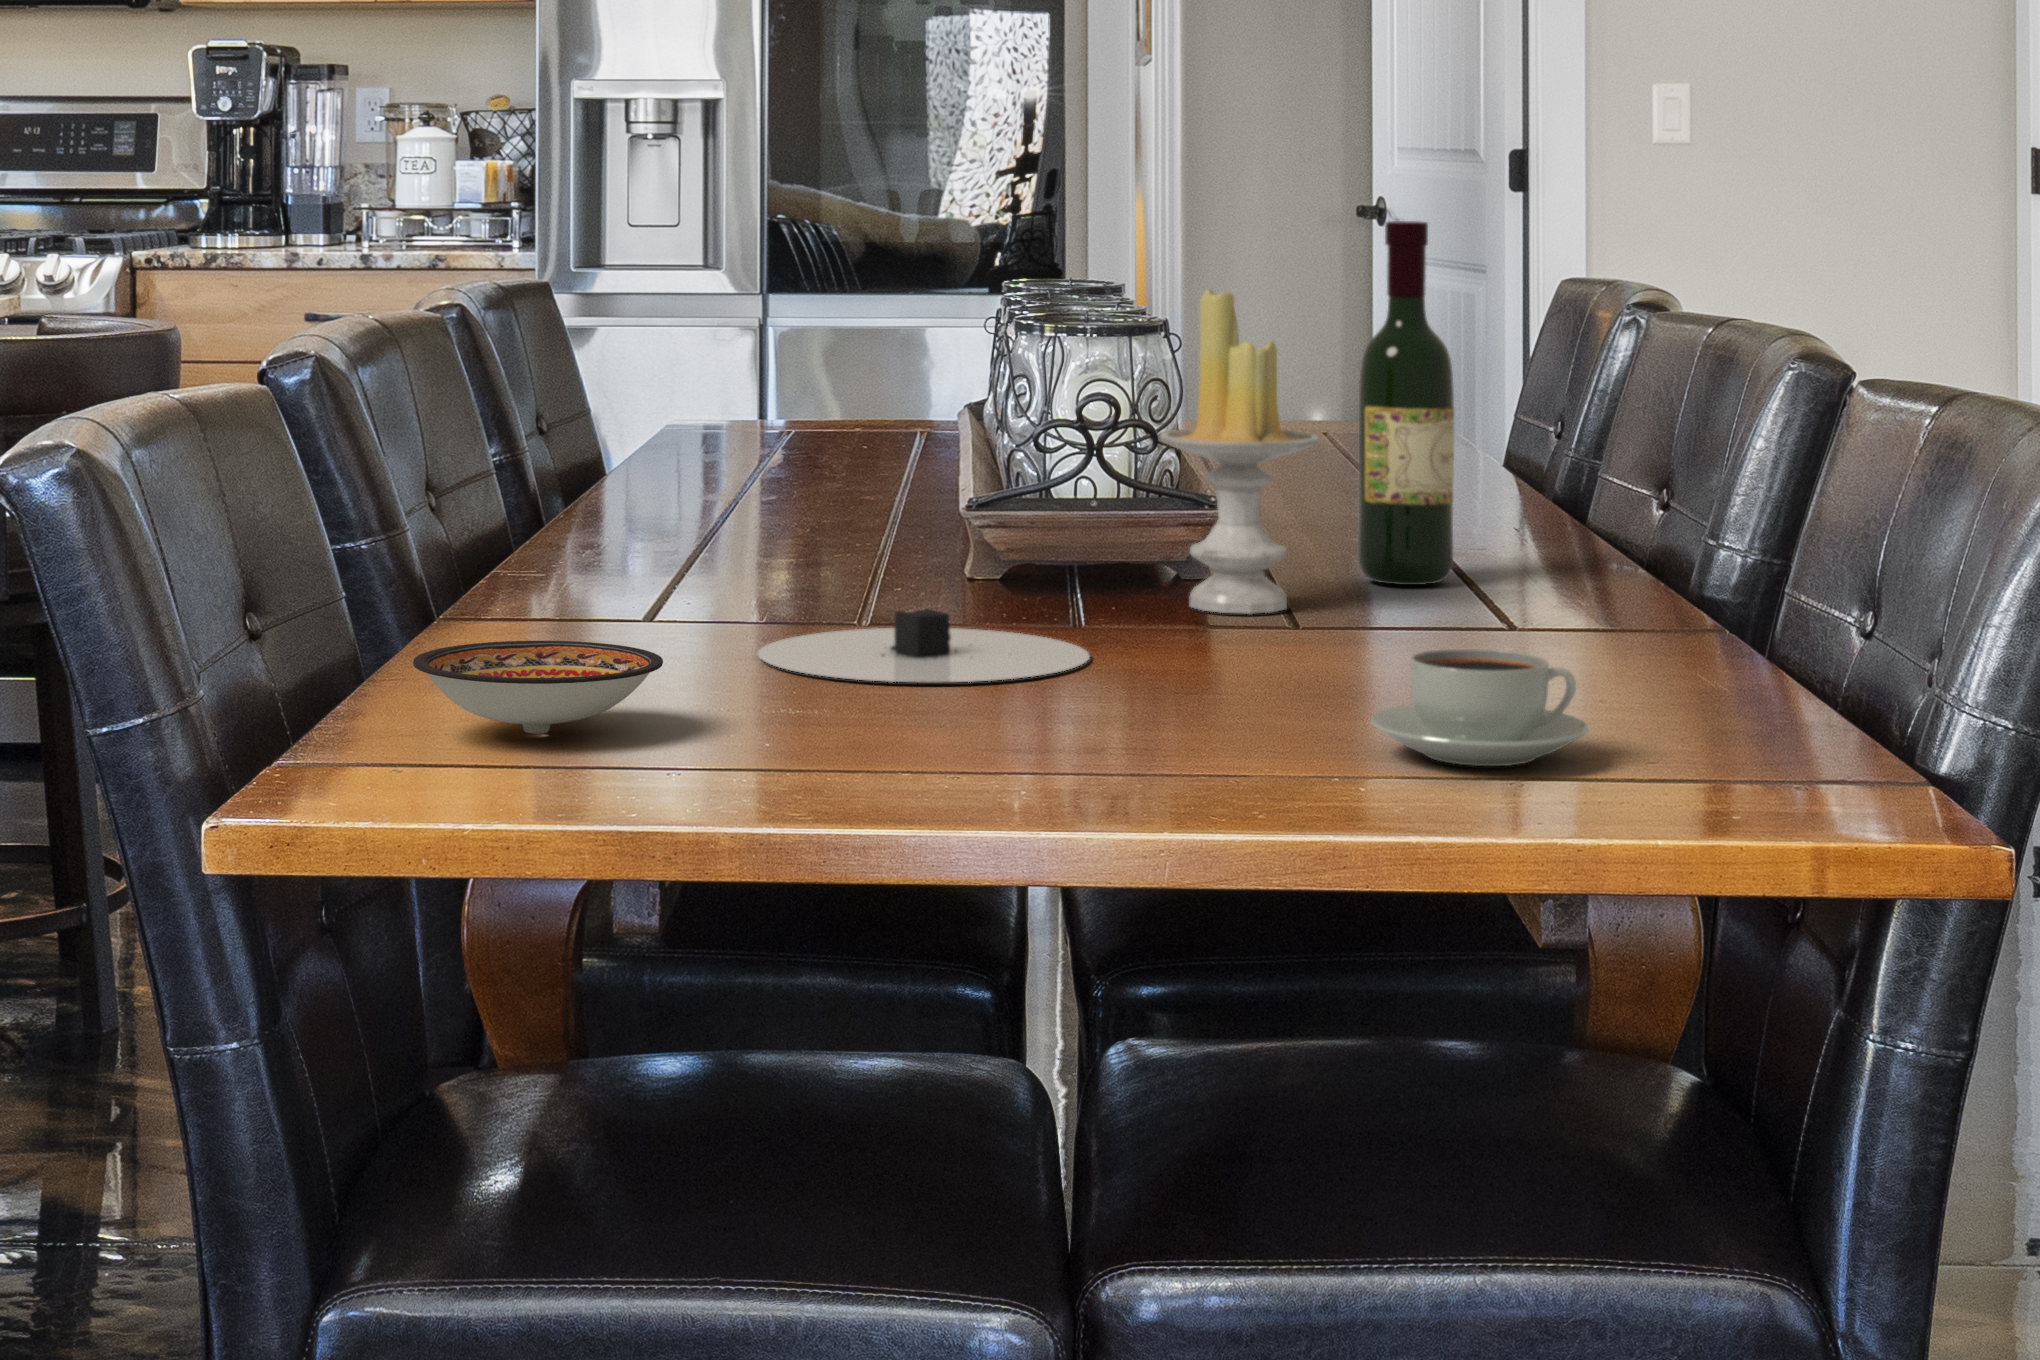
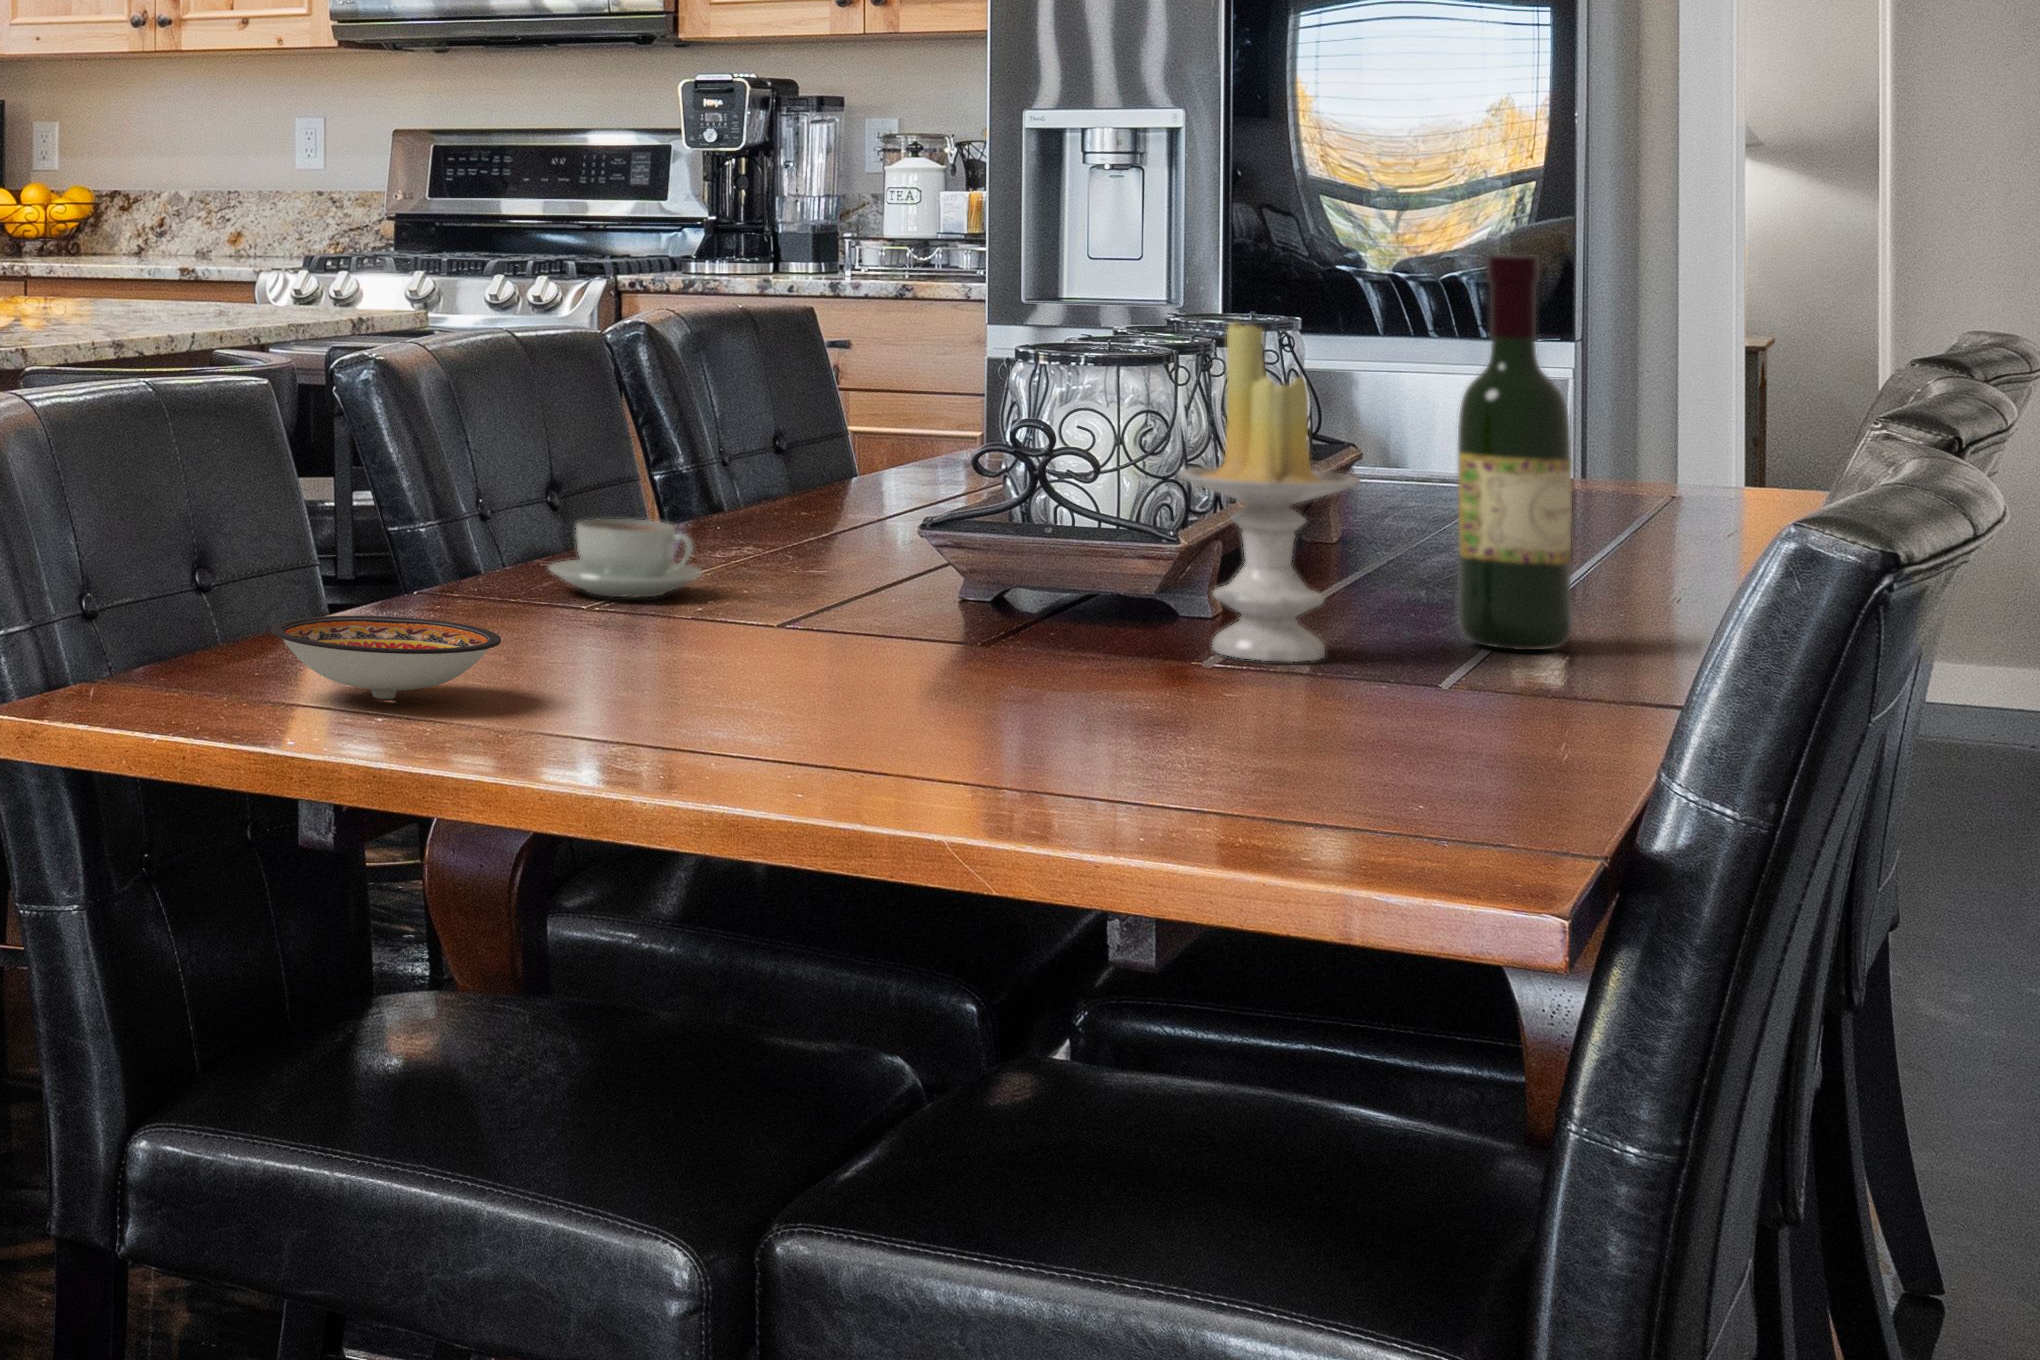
plate: present [758,609,1090,682] -> none [612,629,1119,702]
coffee cup: present [1371,649,1589,766] -> present [549,519,702,597]

